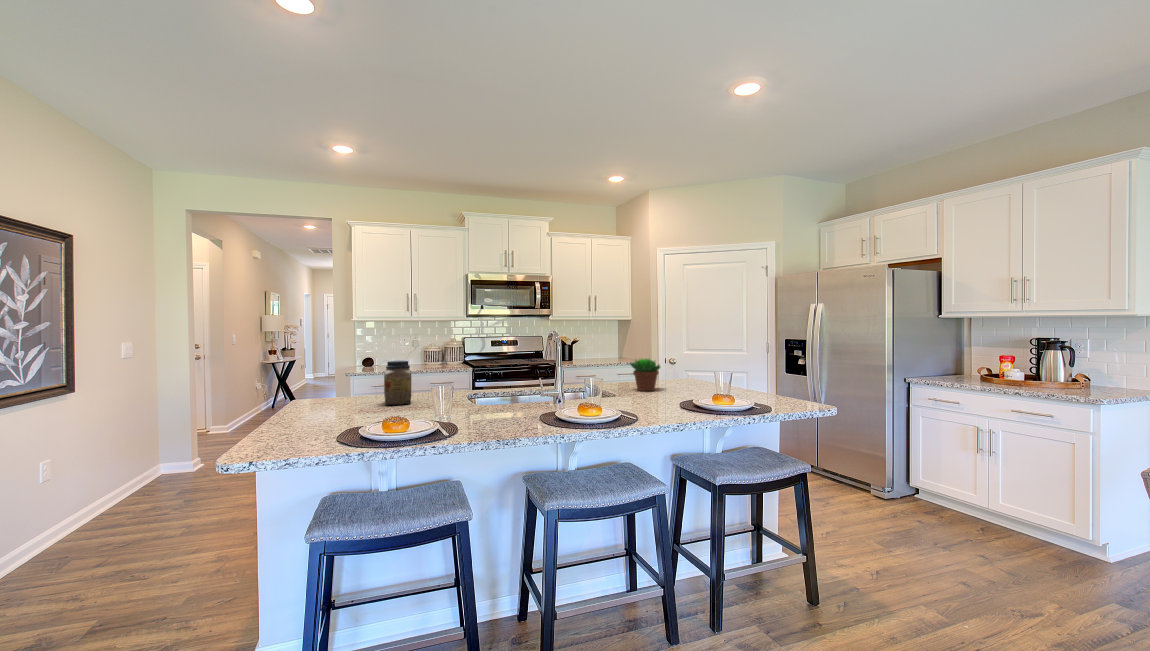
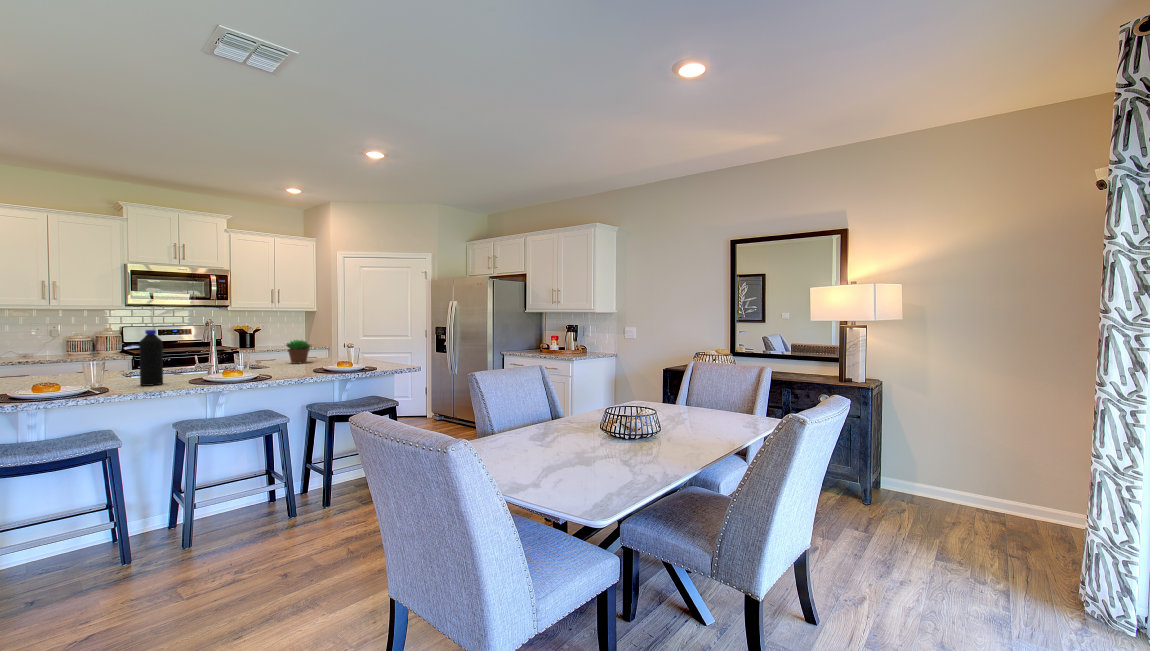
bottle: none [489,347,513,425] -> present [139,330,163,386]
jar: present [384,361,411,405] -> none [22,344,56,383]

